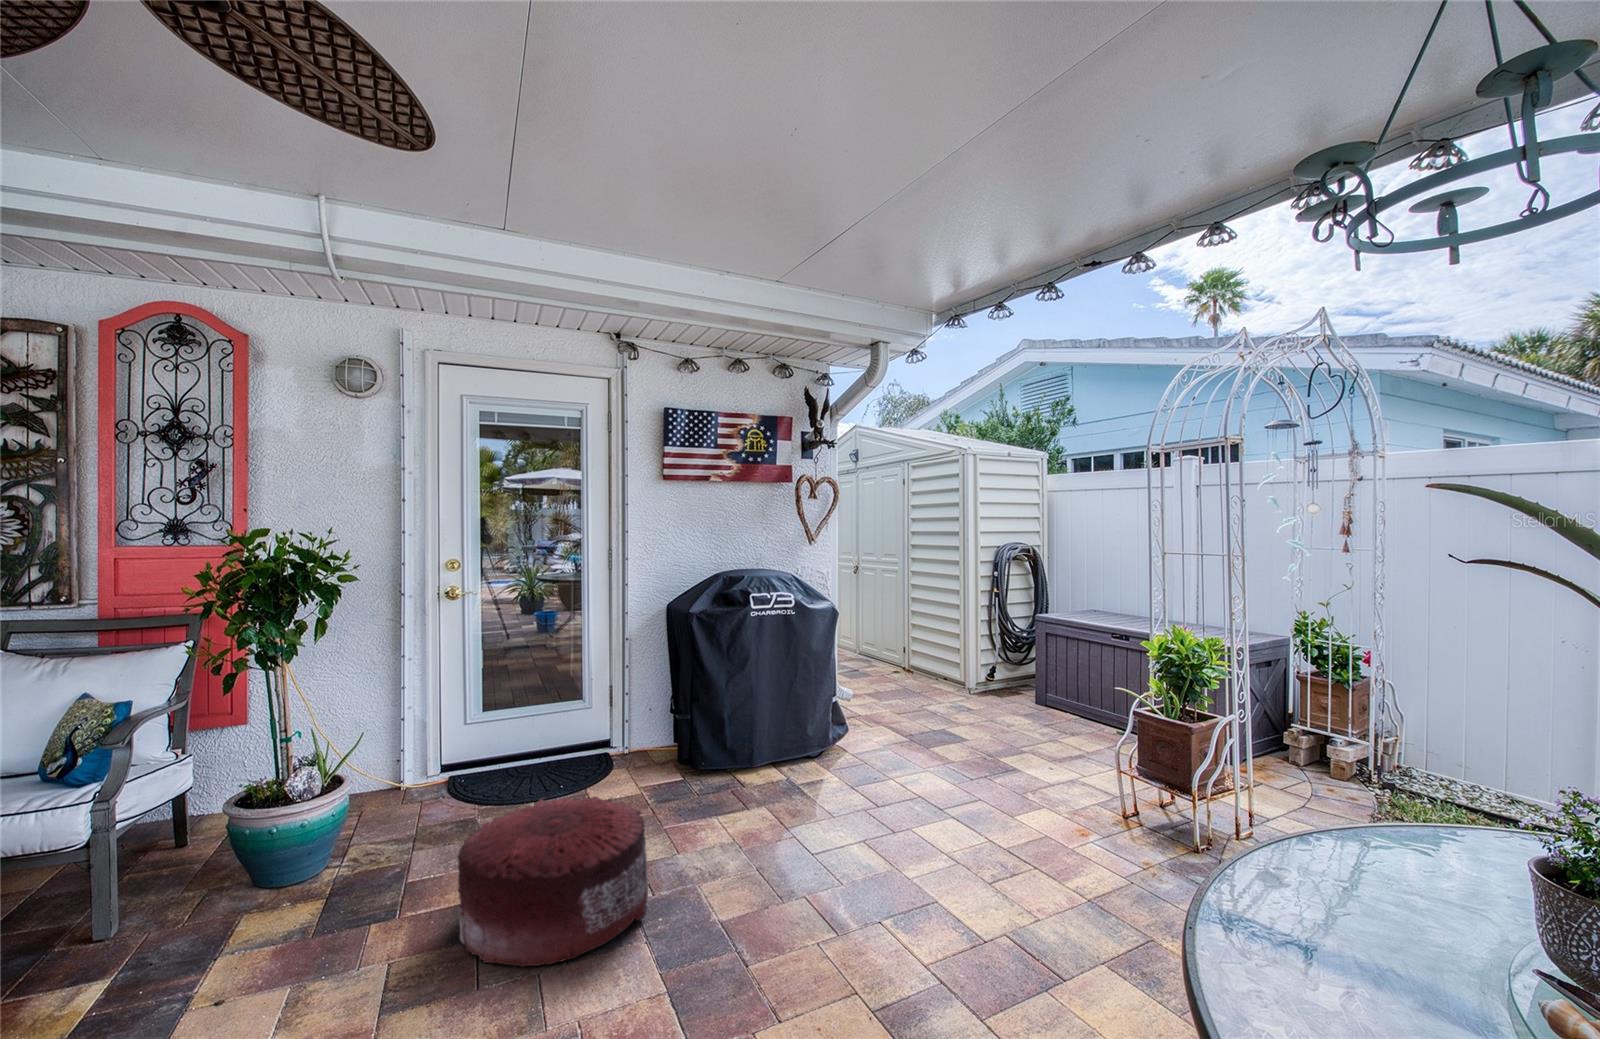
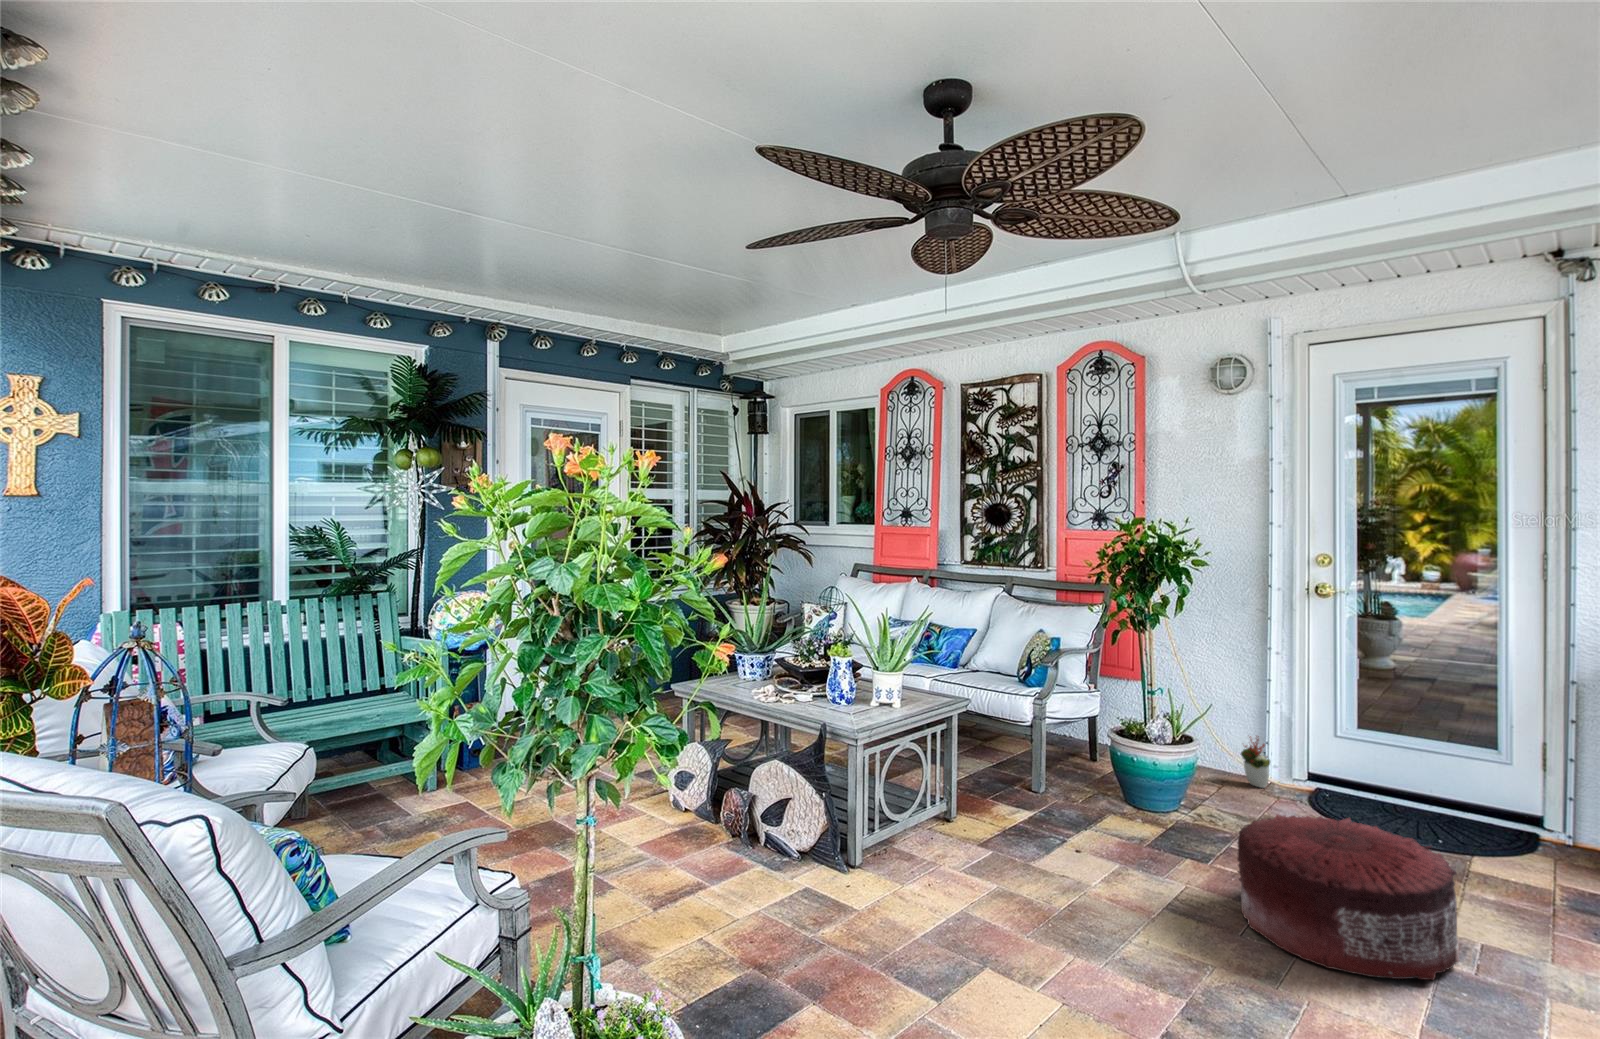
decorative plant: none [376,751,410,805] -> present [1240,736,1270,788]

